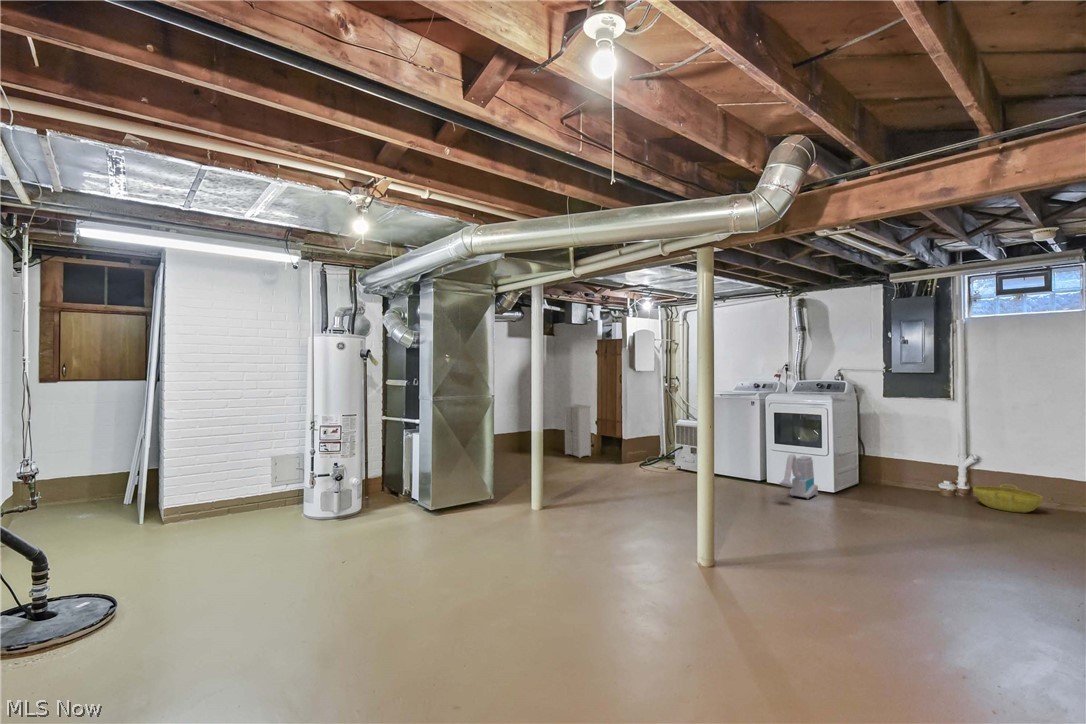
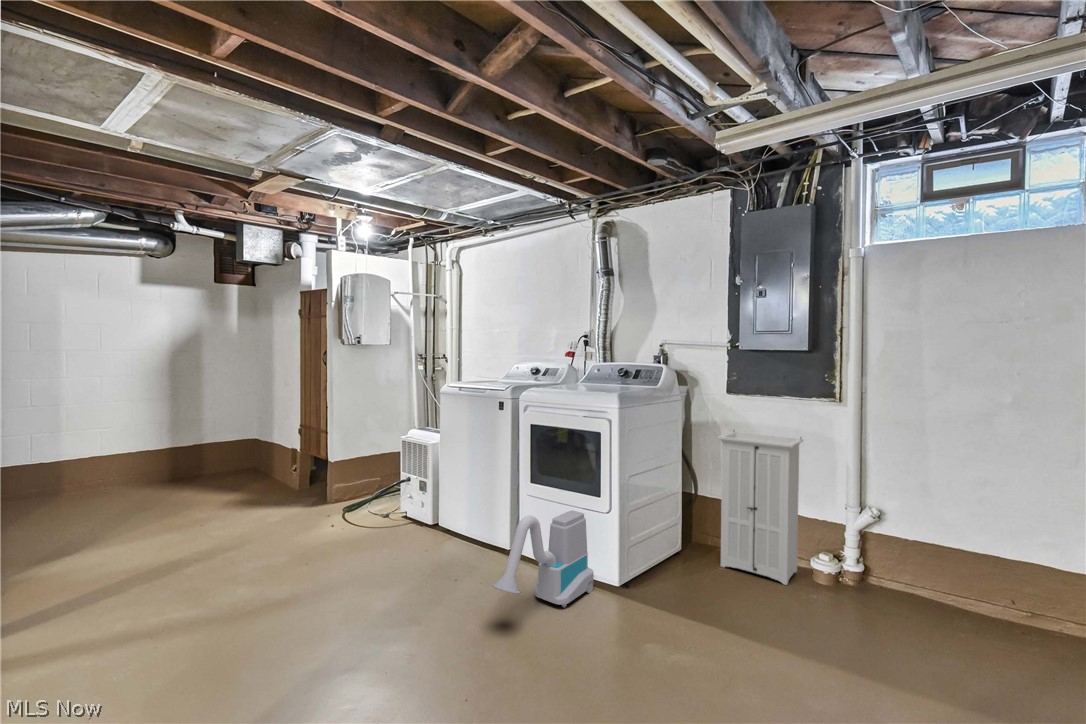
storage cabinet: present [563,404,591,458] -> present [717,431,803,585]
basket: present [973,484,1043,513] -> none [870,568,1003,638]

